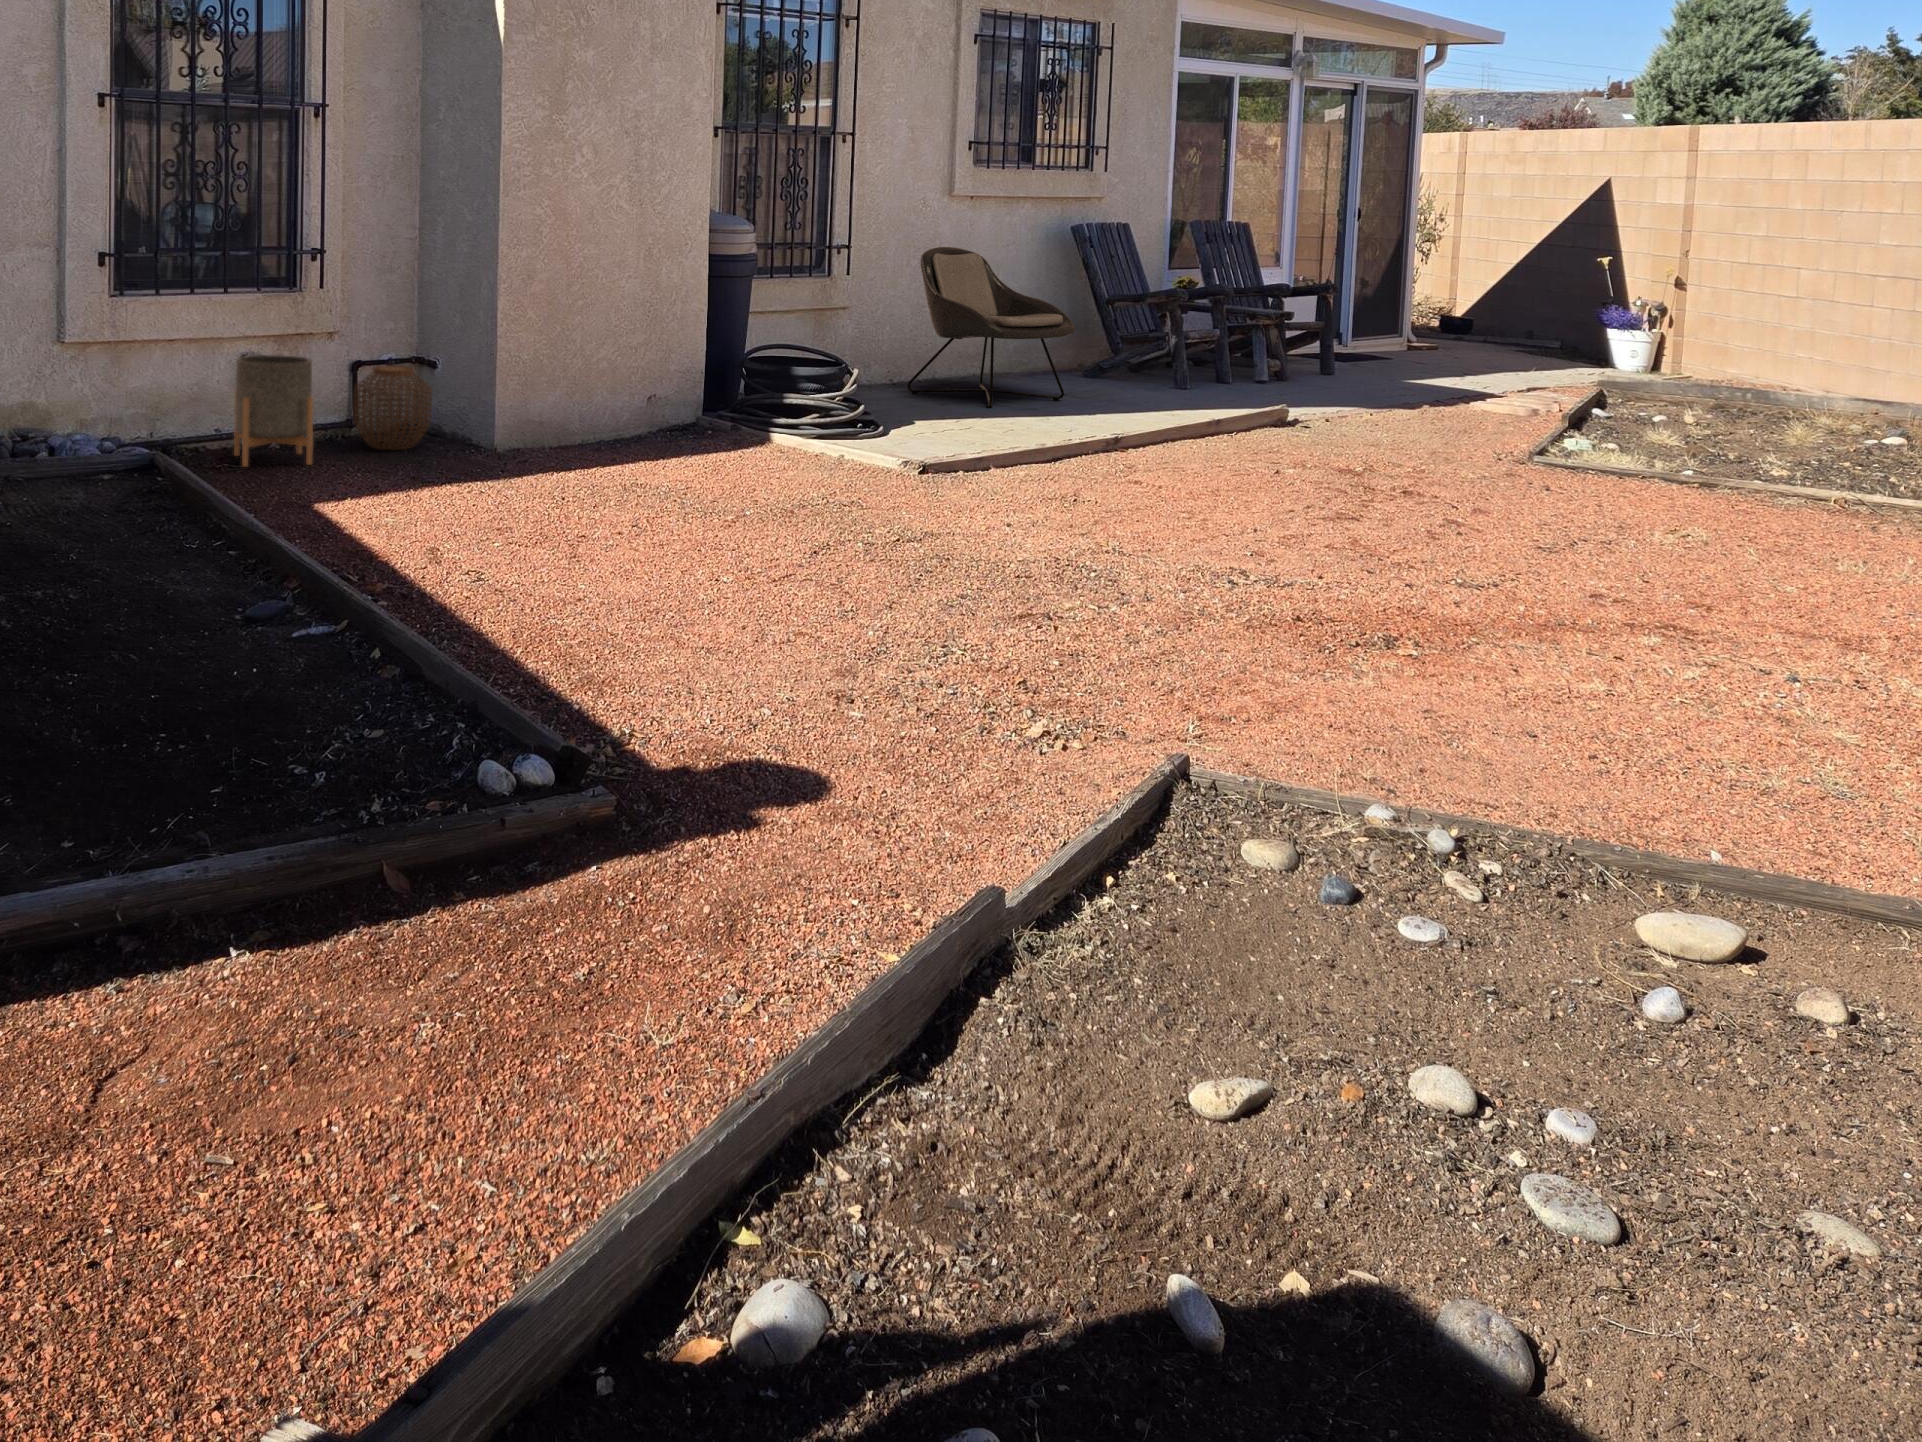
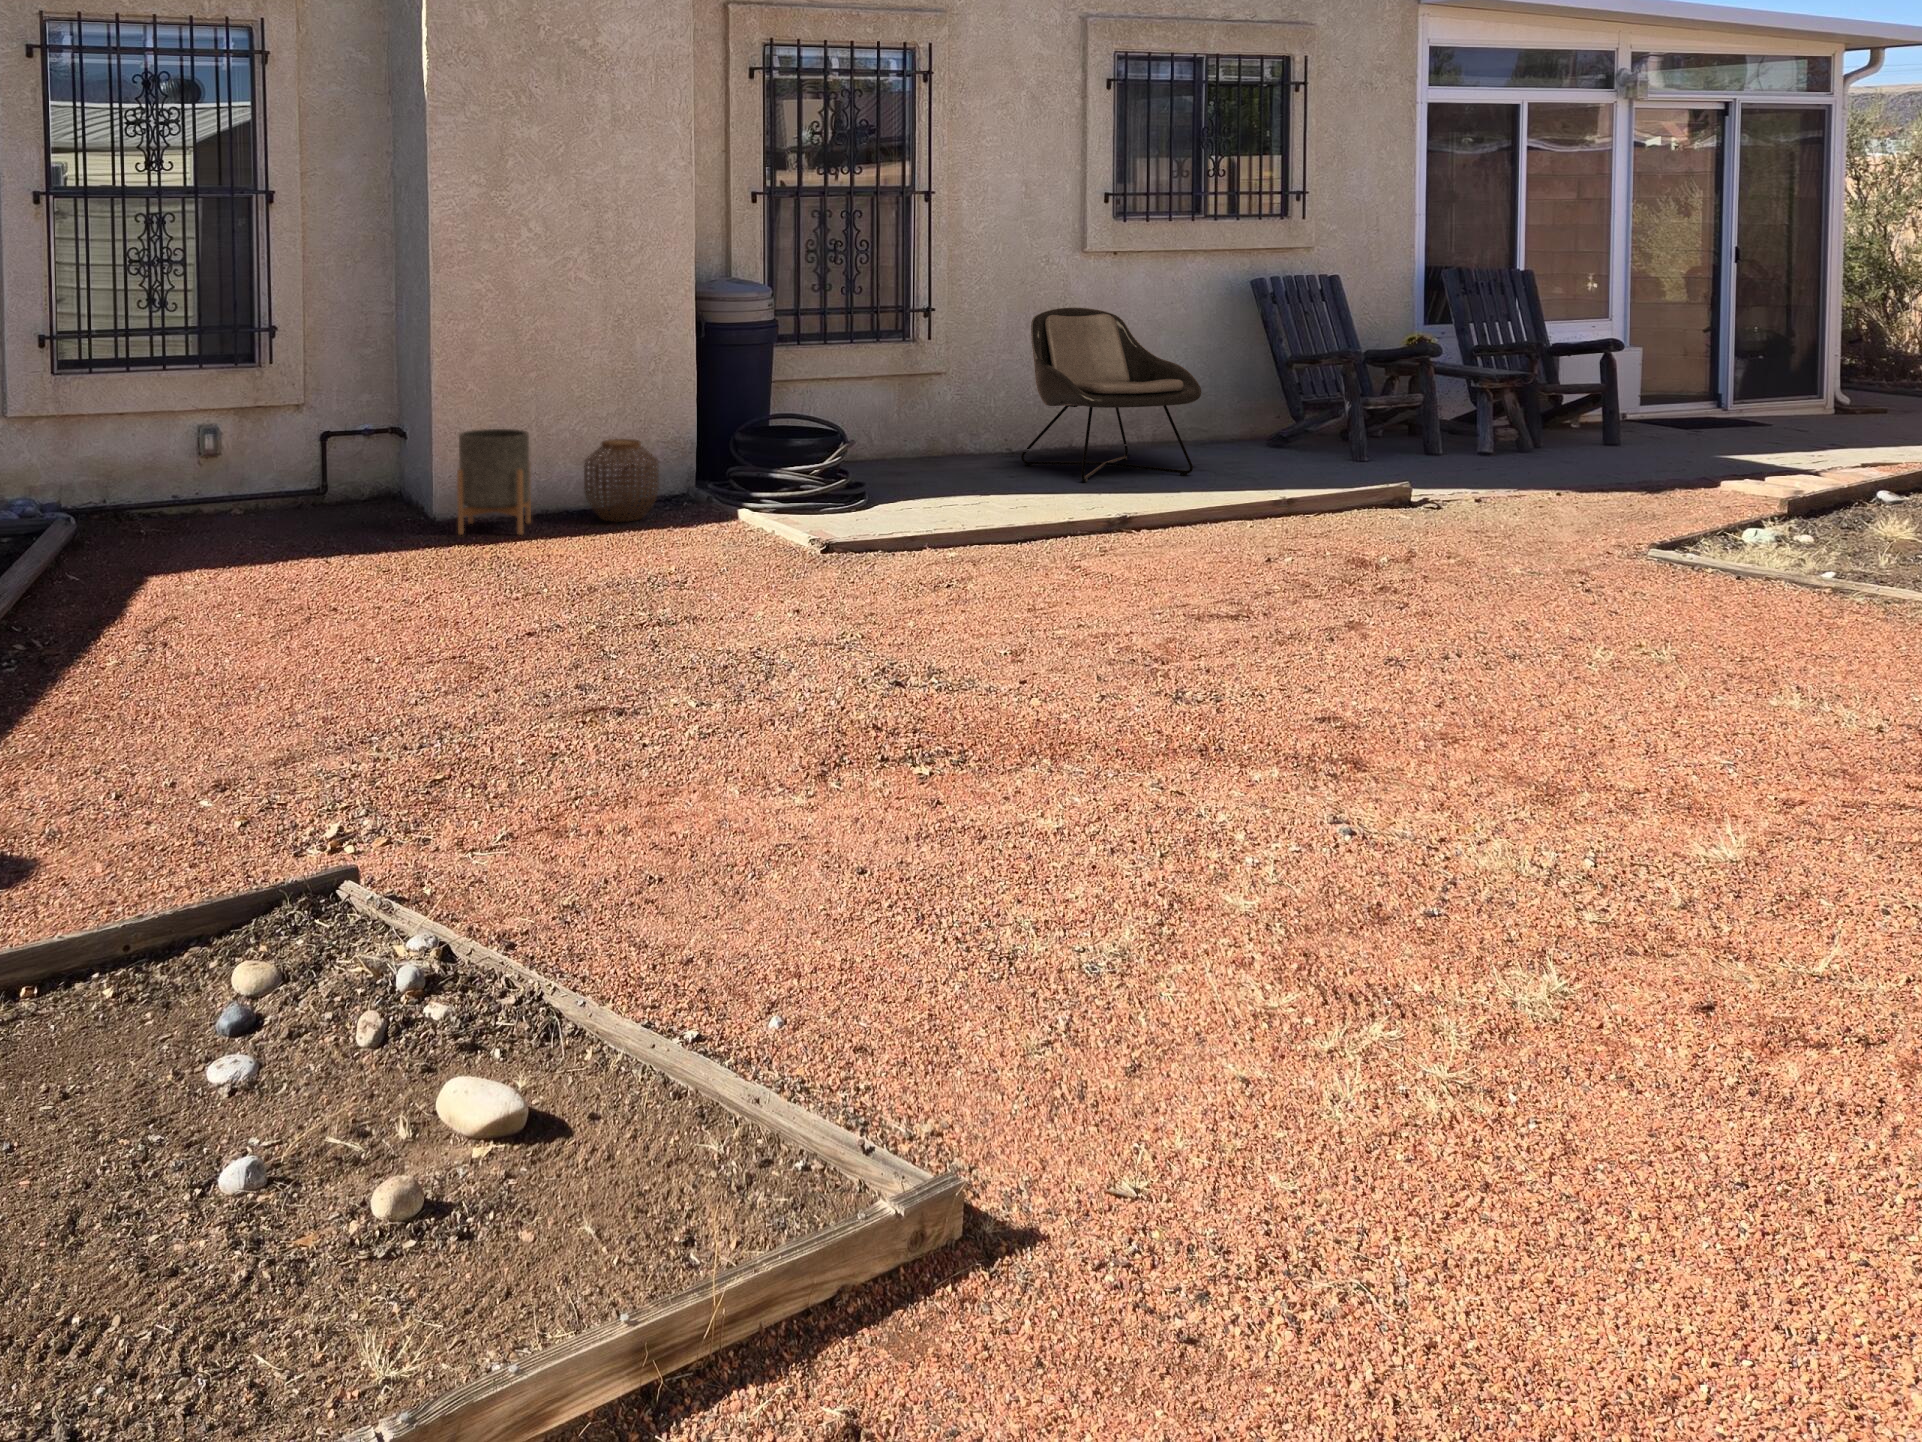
planter: present [234,355,313,467] -> present [457,429,531,535]
woven basket: present [353,365,432,450] -> present [584,439,659,521]

